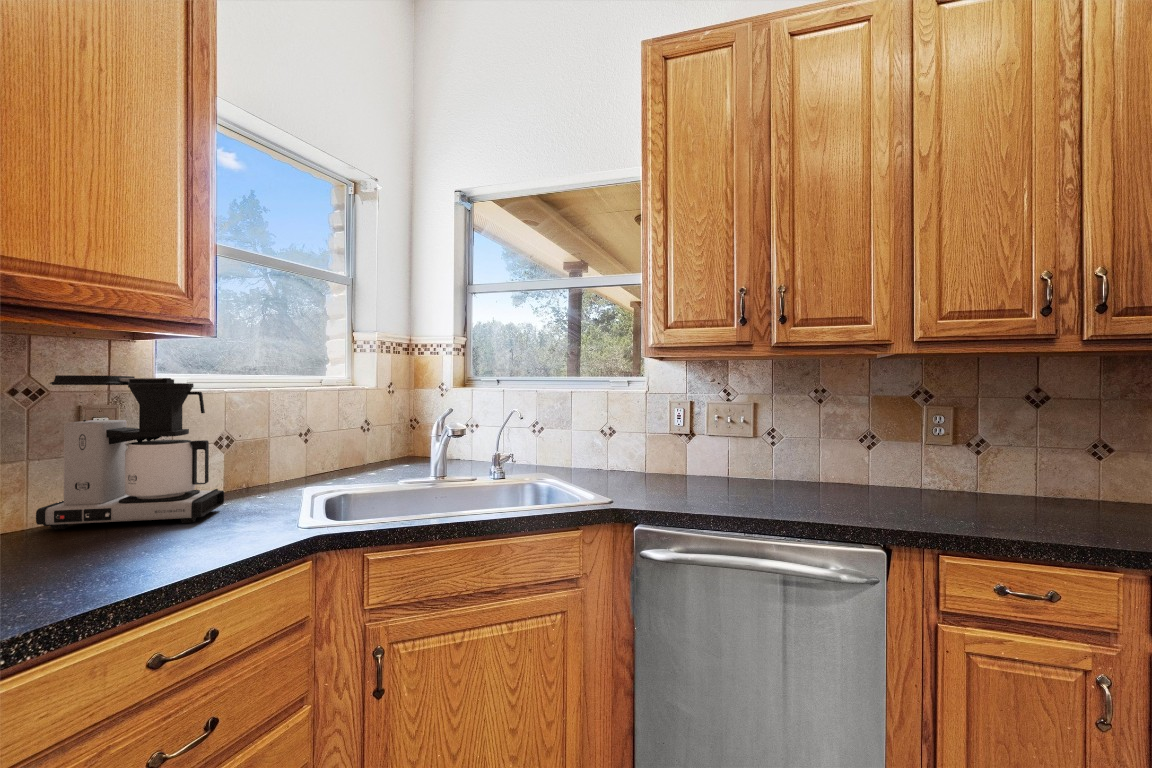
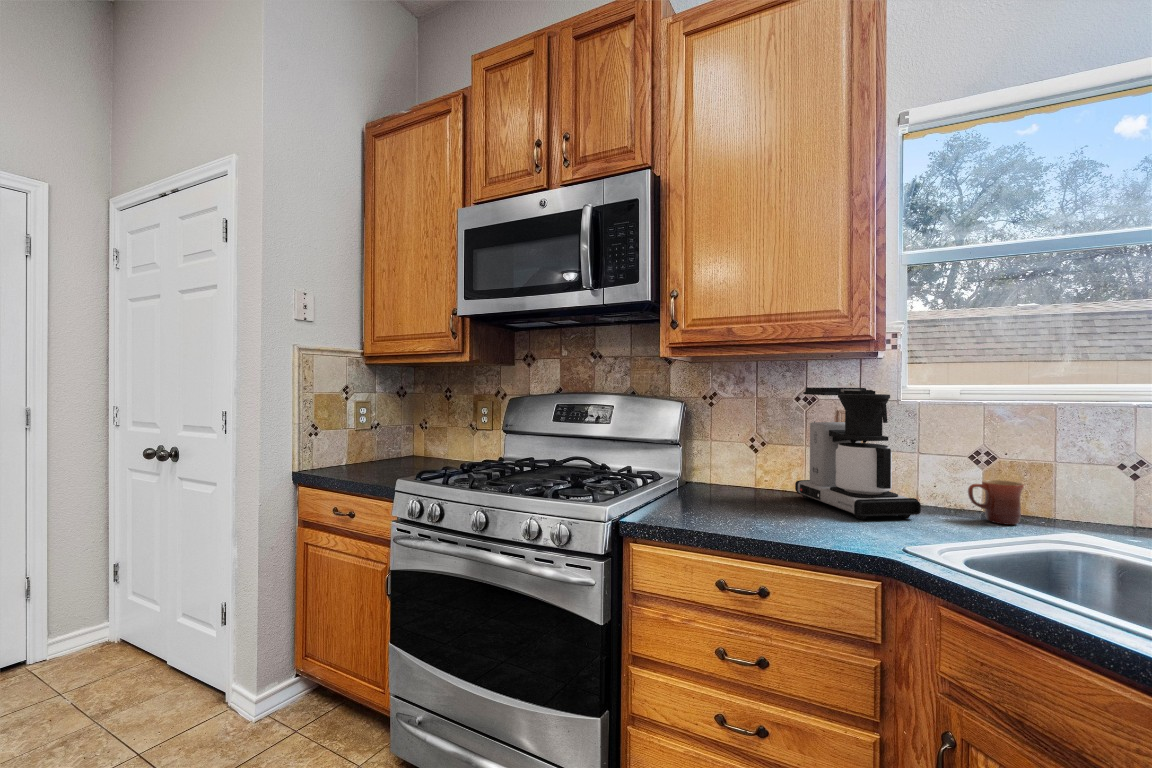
mug: none [242,458,279,496] -> present [968,480,1024,525]

